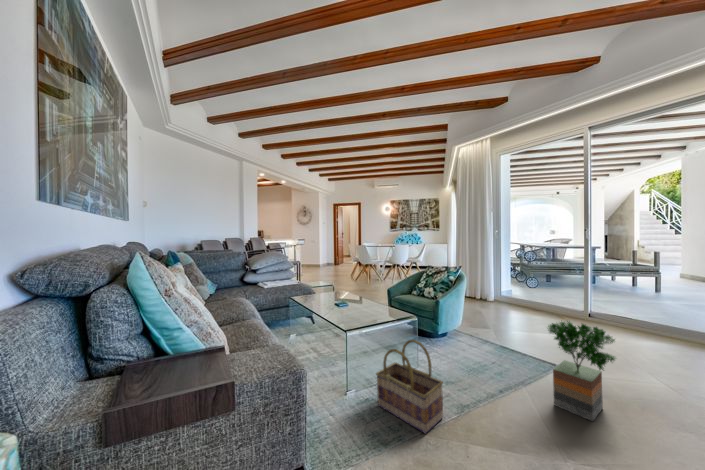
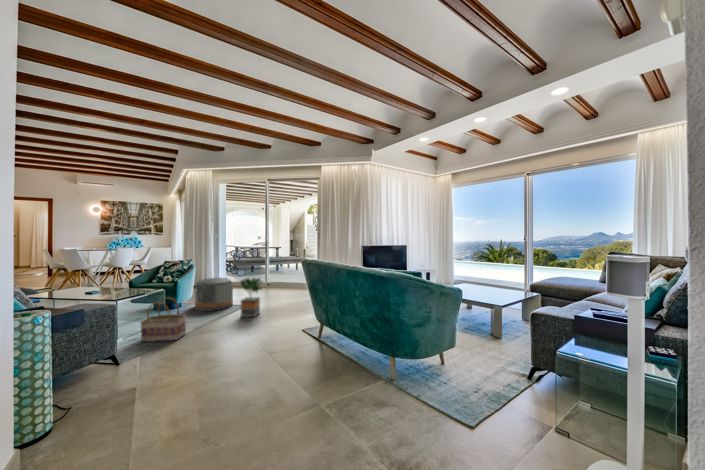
pouf: none [464,299,529,360] -> present [195,278,233,311]

